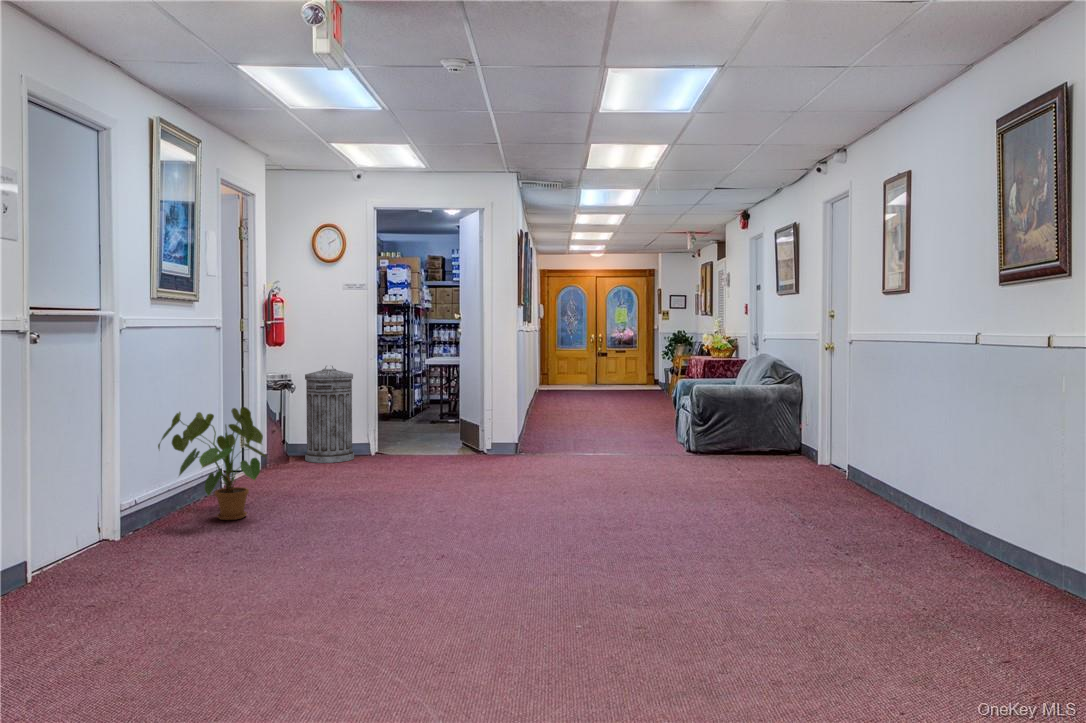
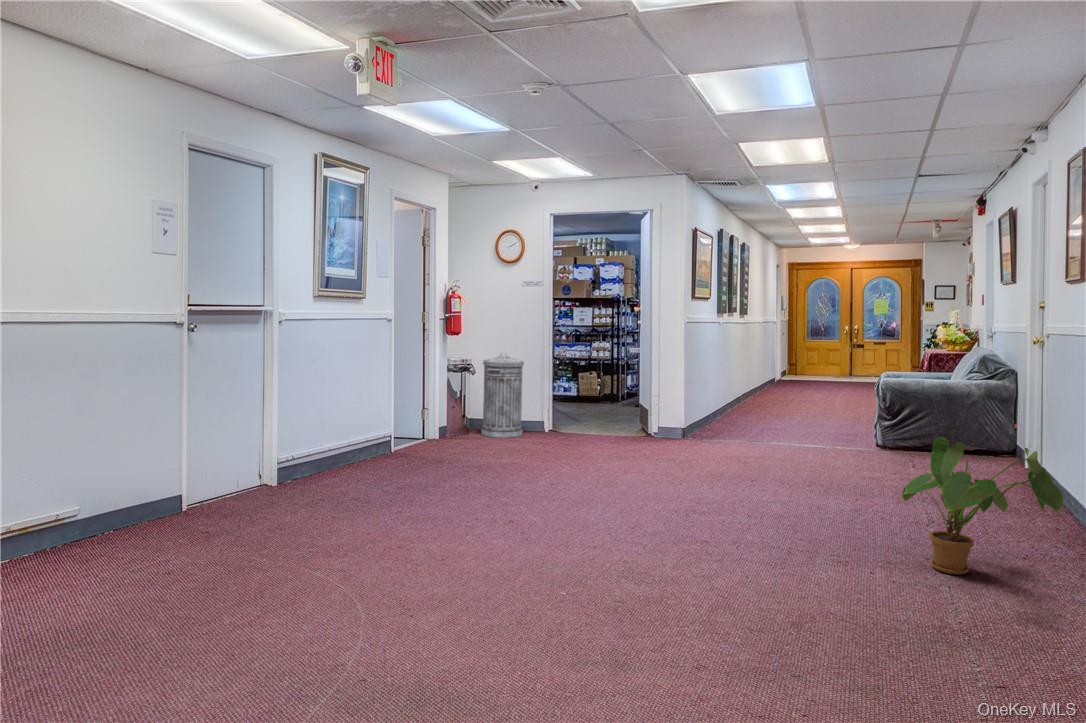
house plant: present [158,407,267,520] -> present [902,437,1063,575]

